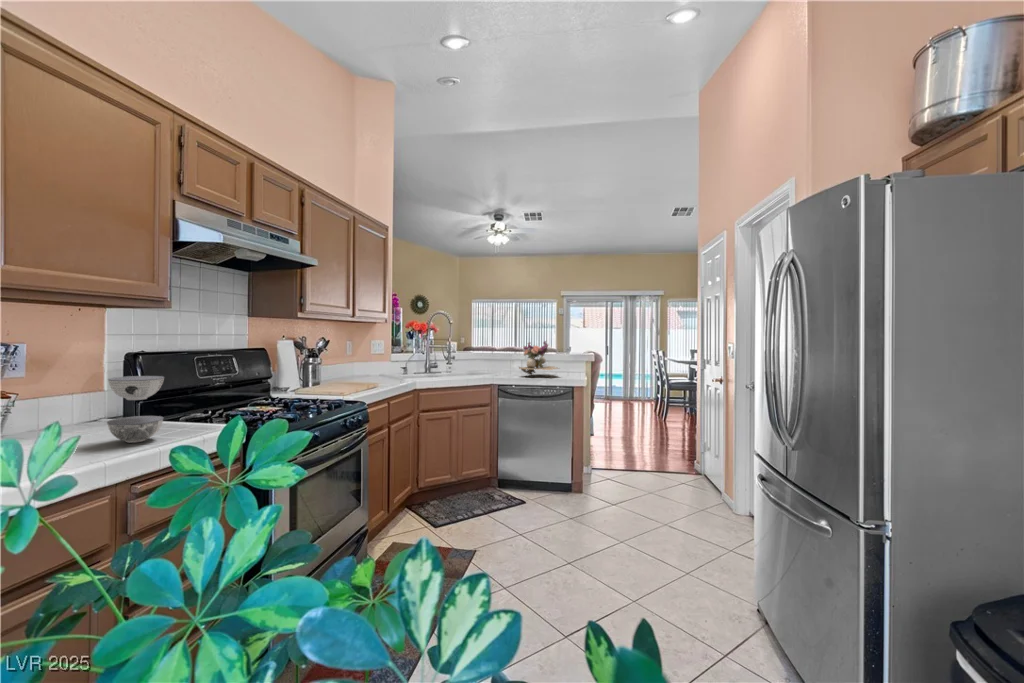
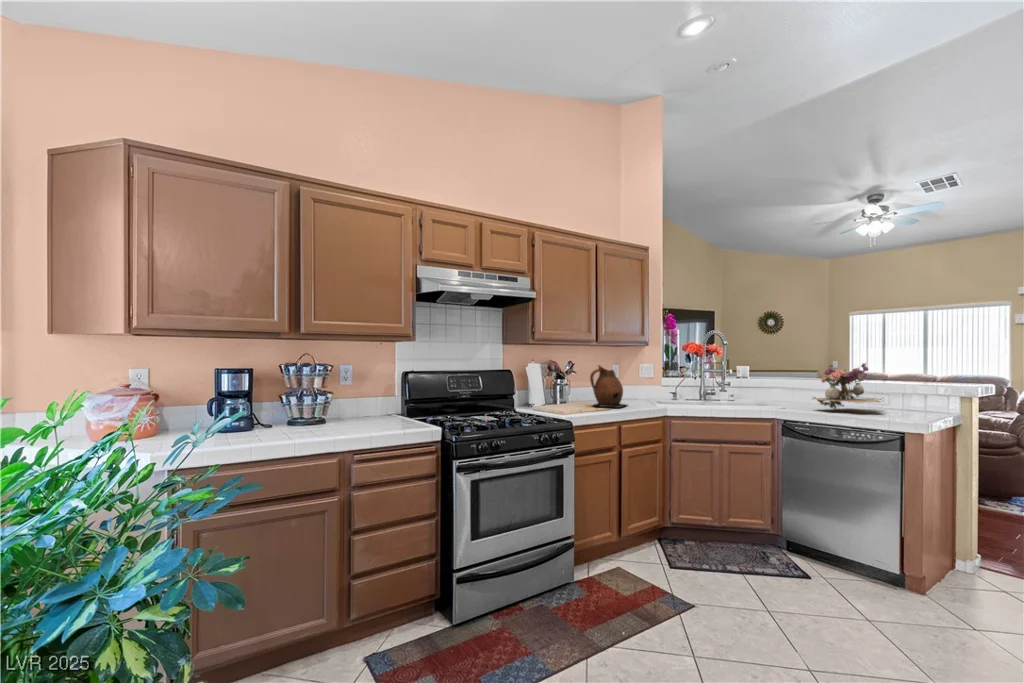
ceramic pitcher: none [349,342,385,386] -> present [590,365,626,408]
bowl: present [107,376,164,443] -> none [353,386,384,430]

